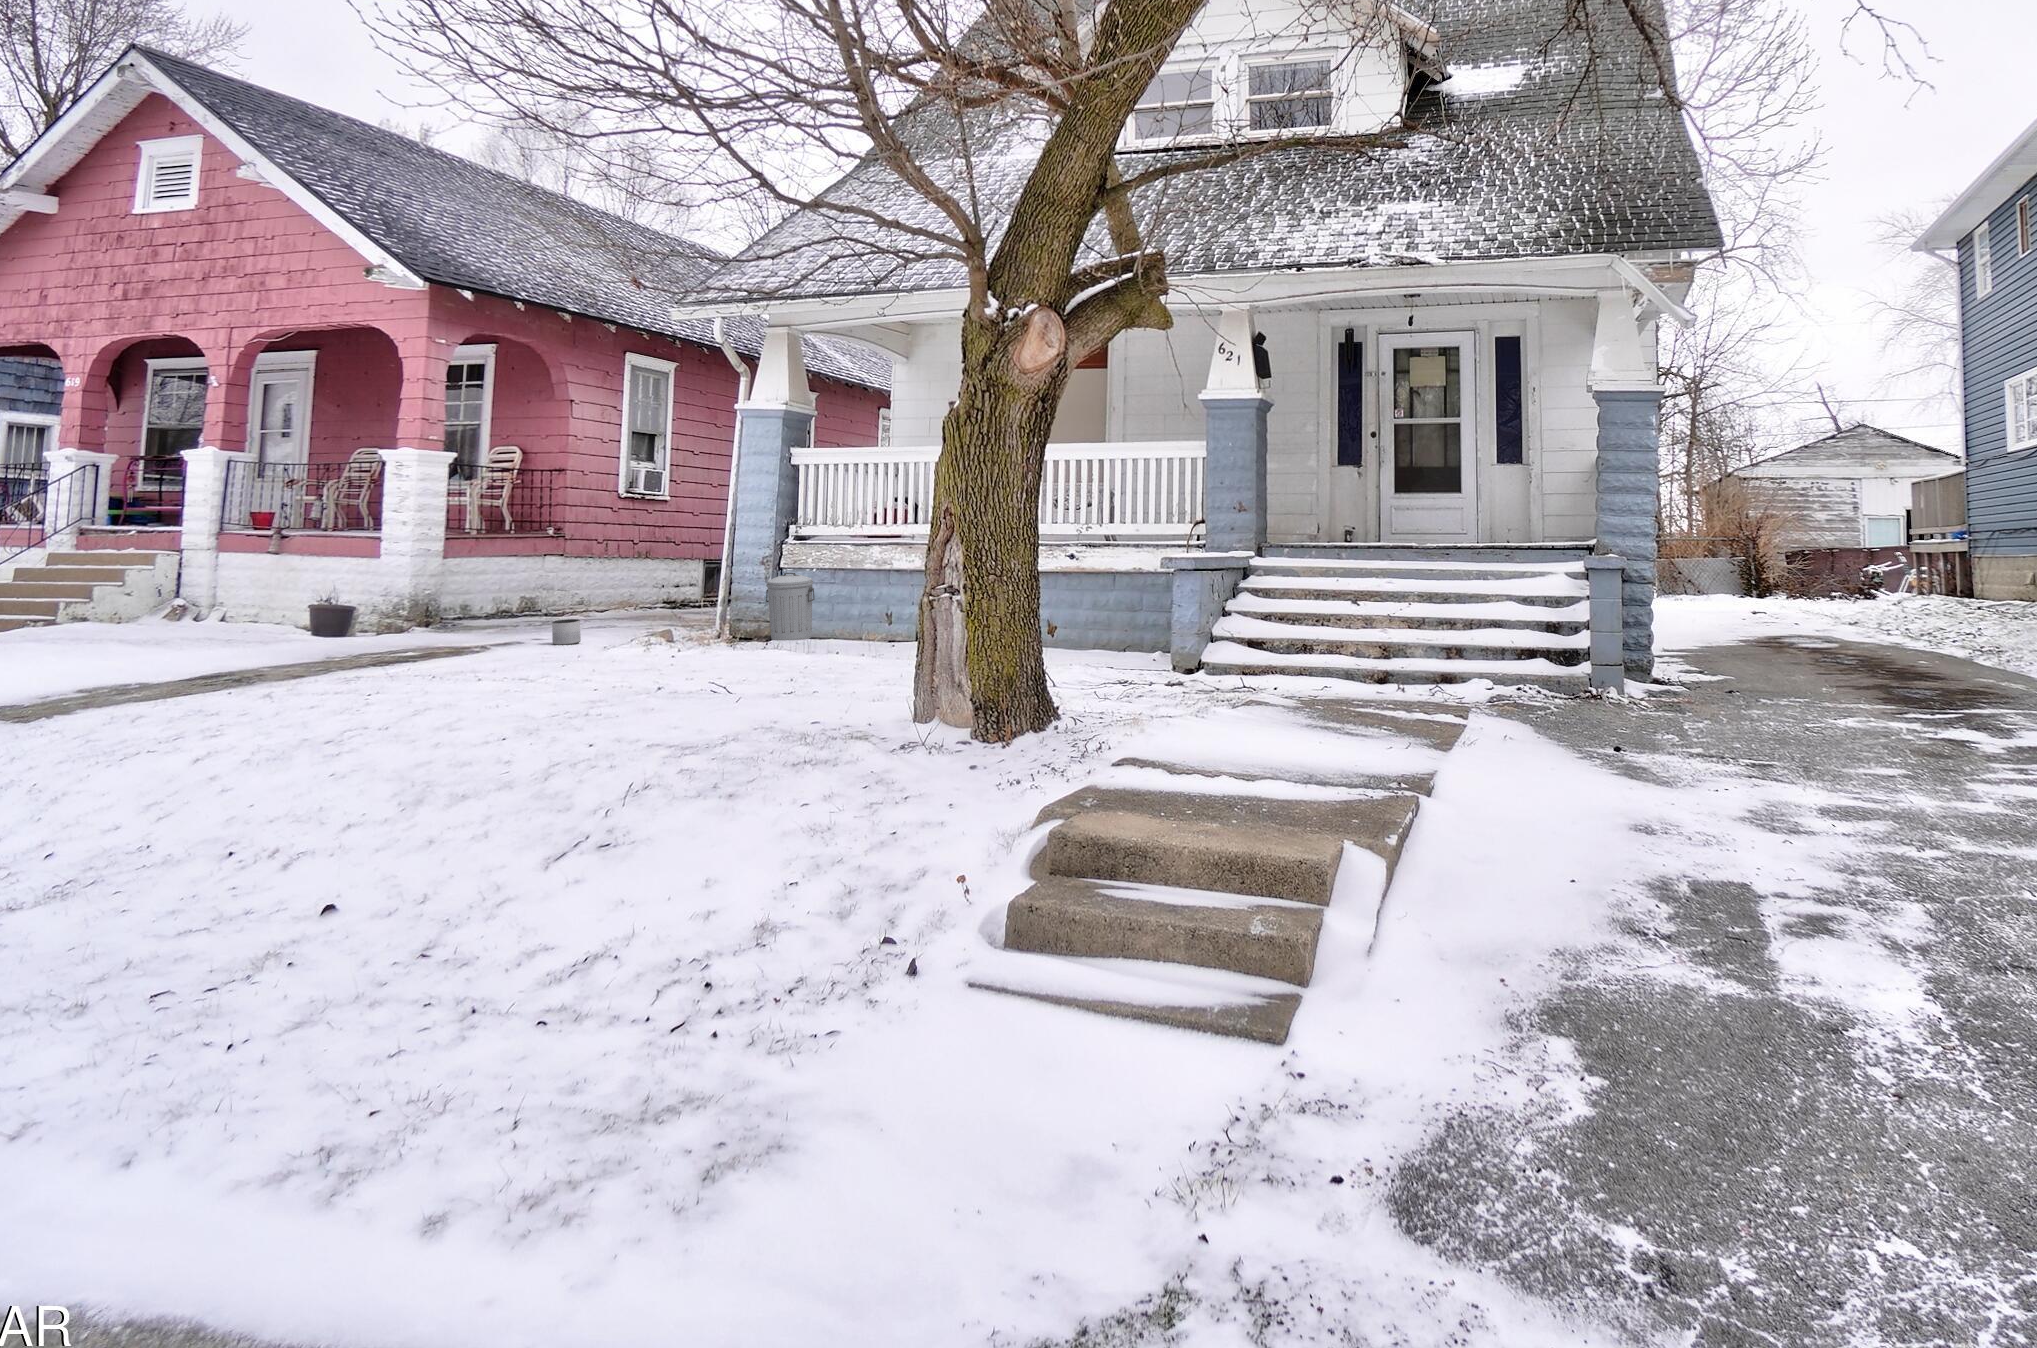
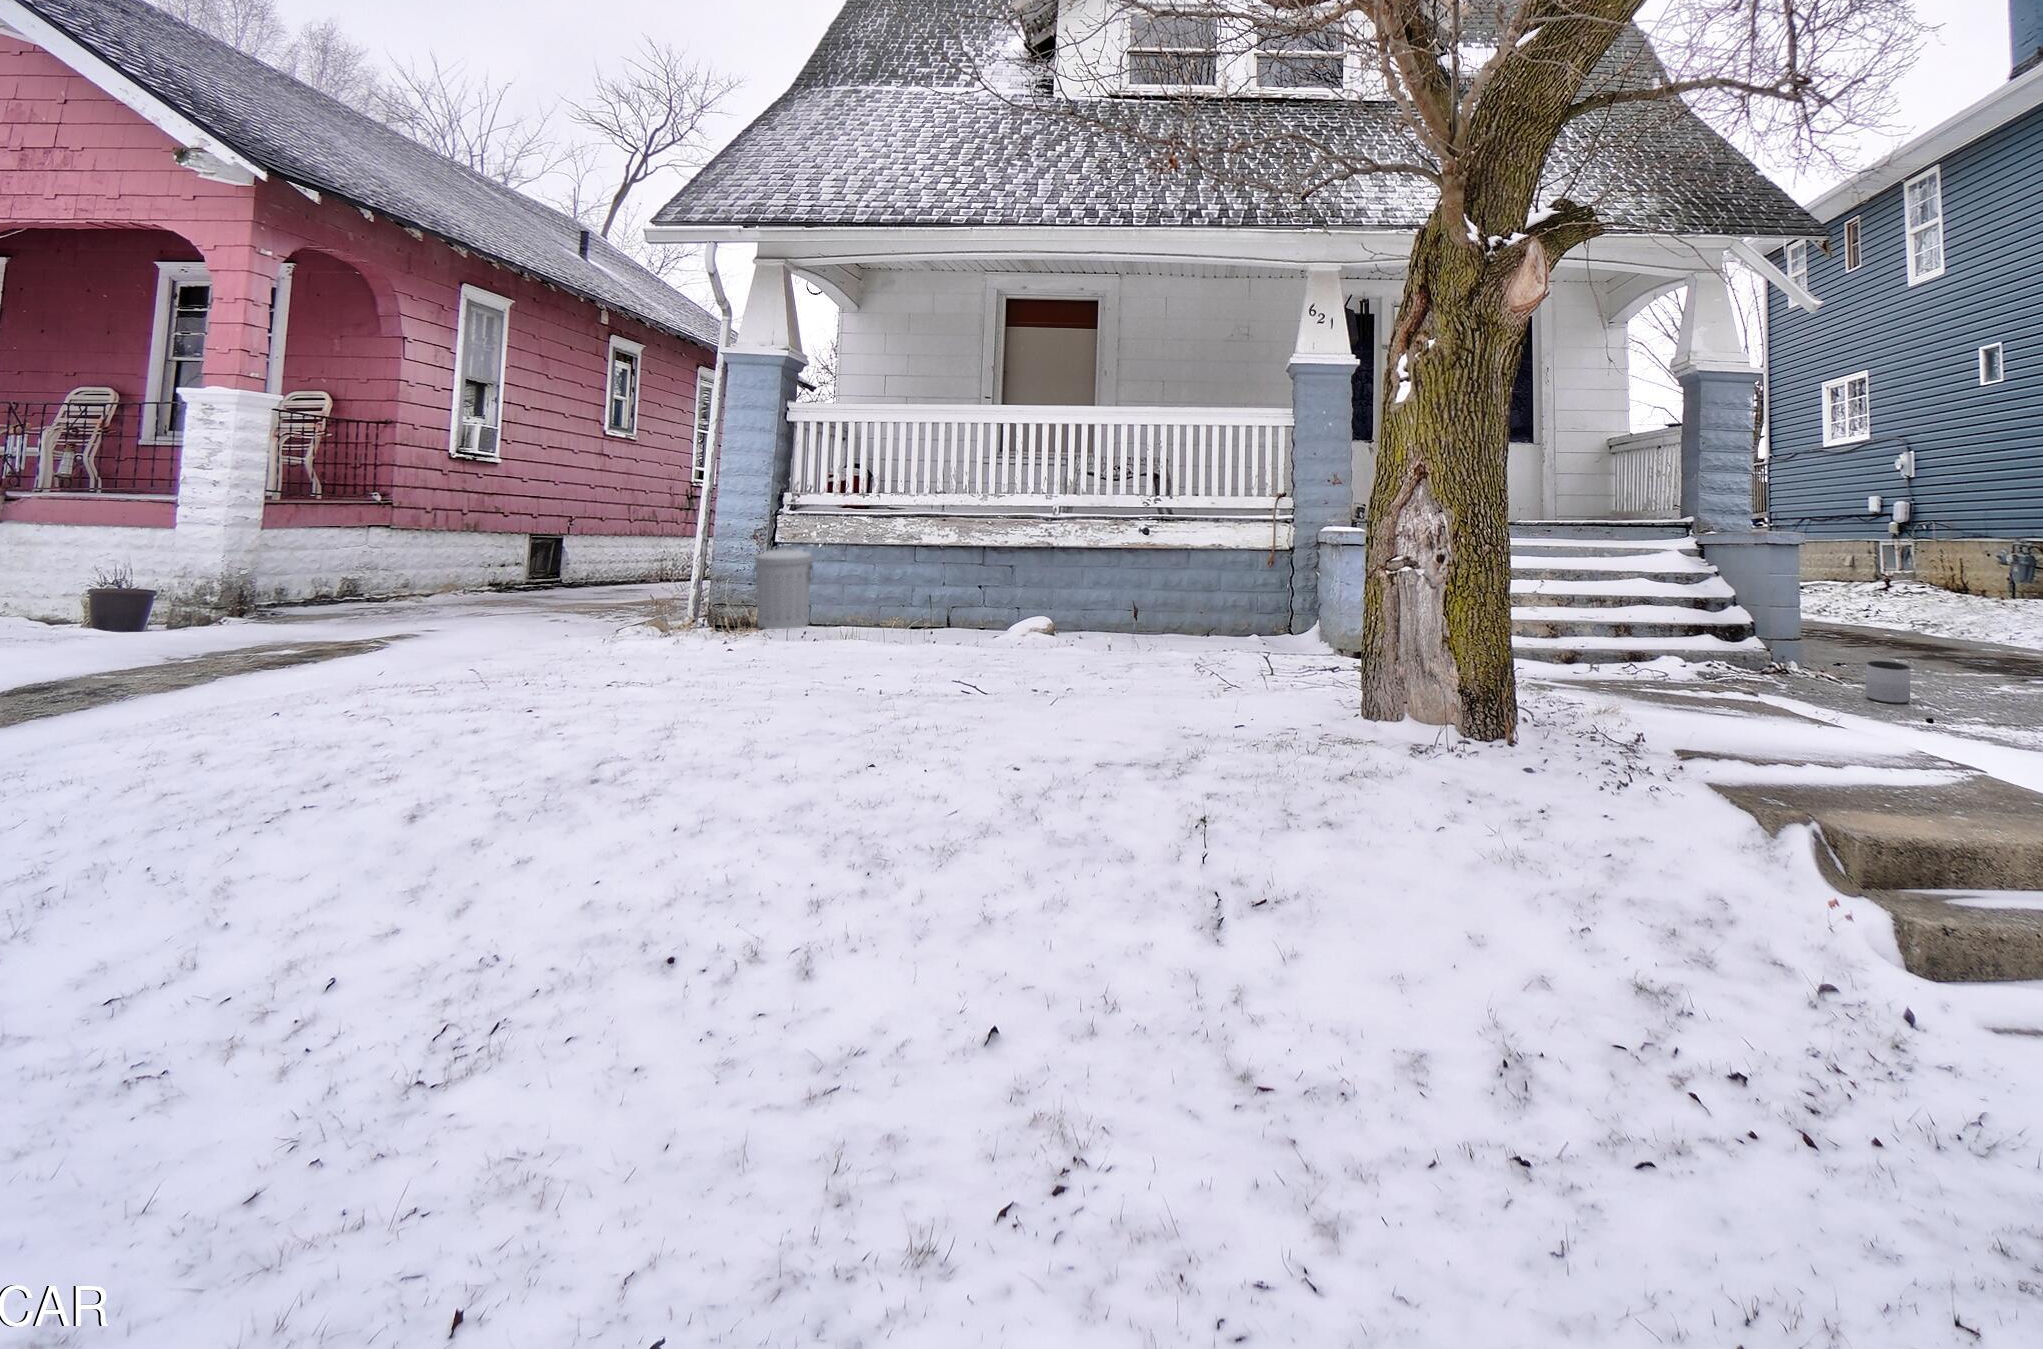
planter: present [552,619,581,645] -> present [1866,661,1910,704]

